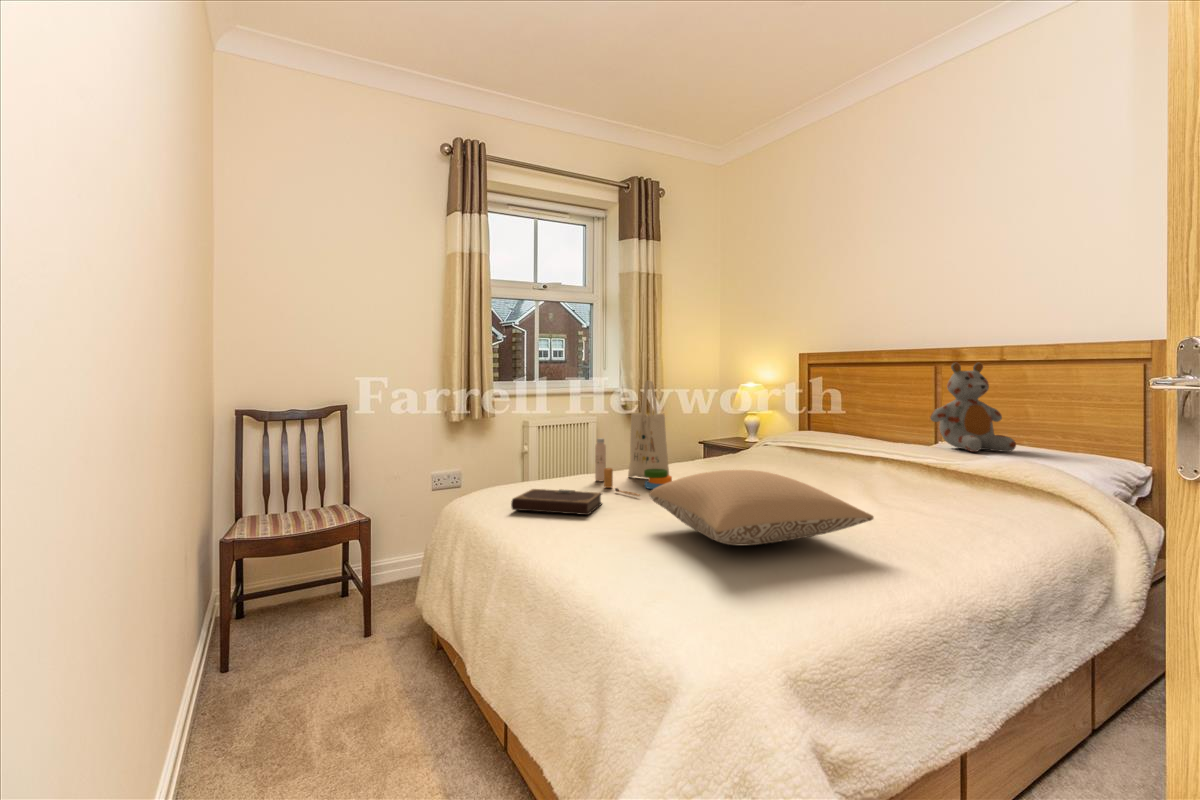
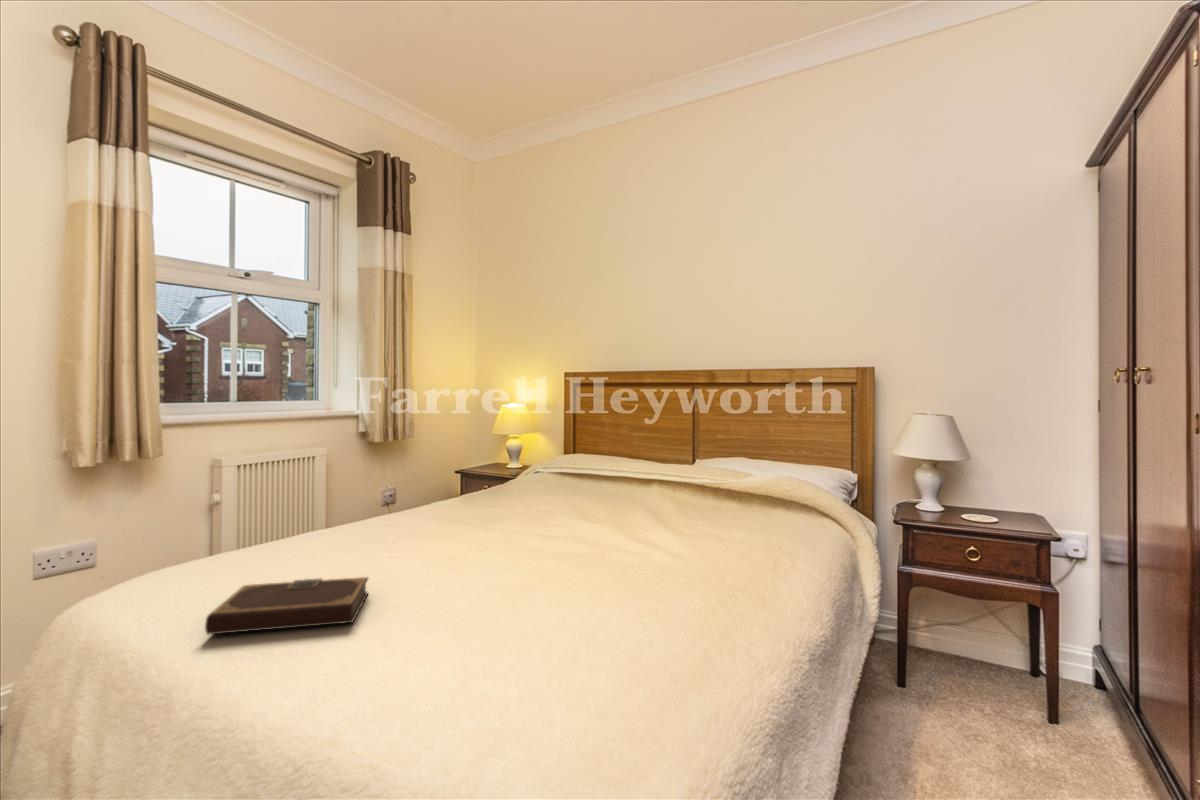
stuffed bear: present [930,363,1016,452] -> none [709,387,780,474]
tote bag: present [595,380,672,496] -> none [344,406,459,572]
pillow: present [649,470,874,546] -> none [457,532,754,660]

